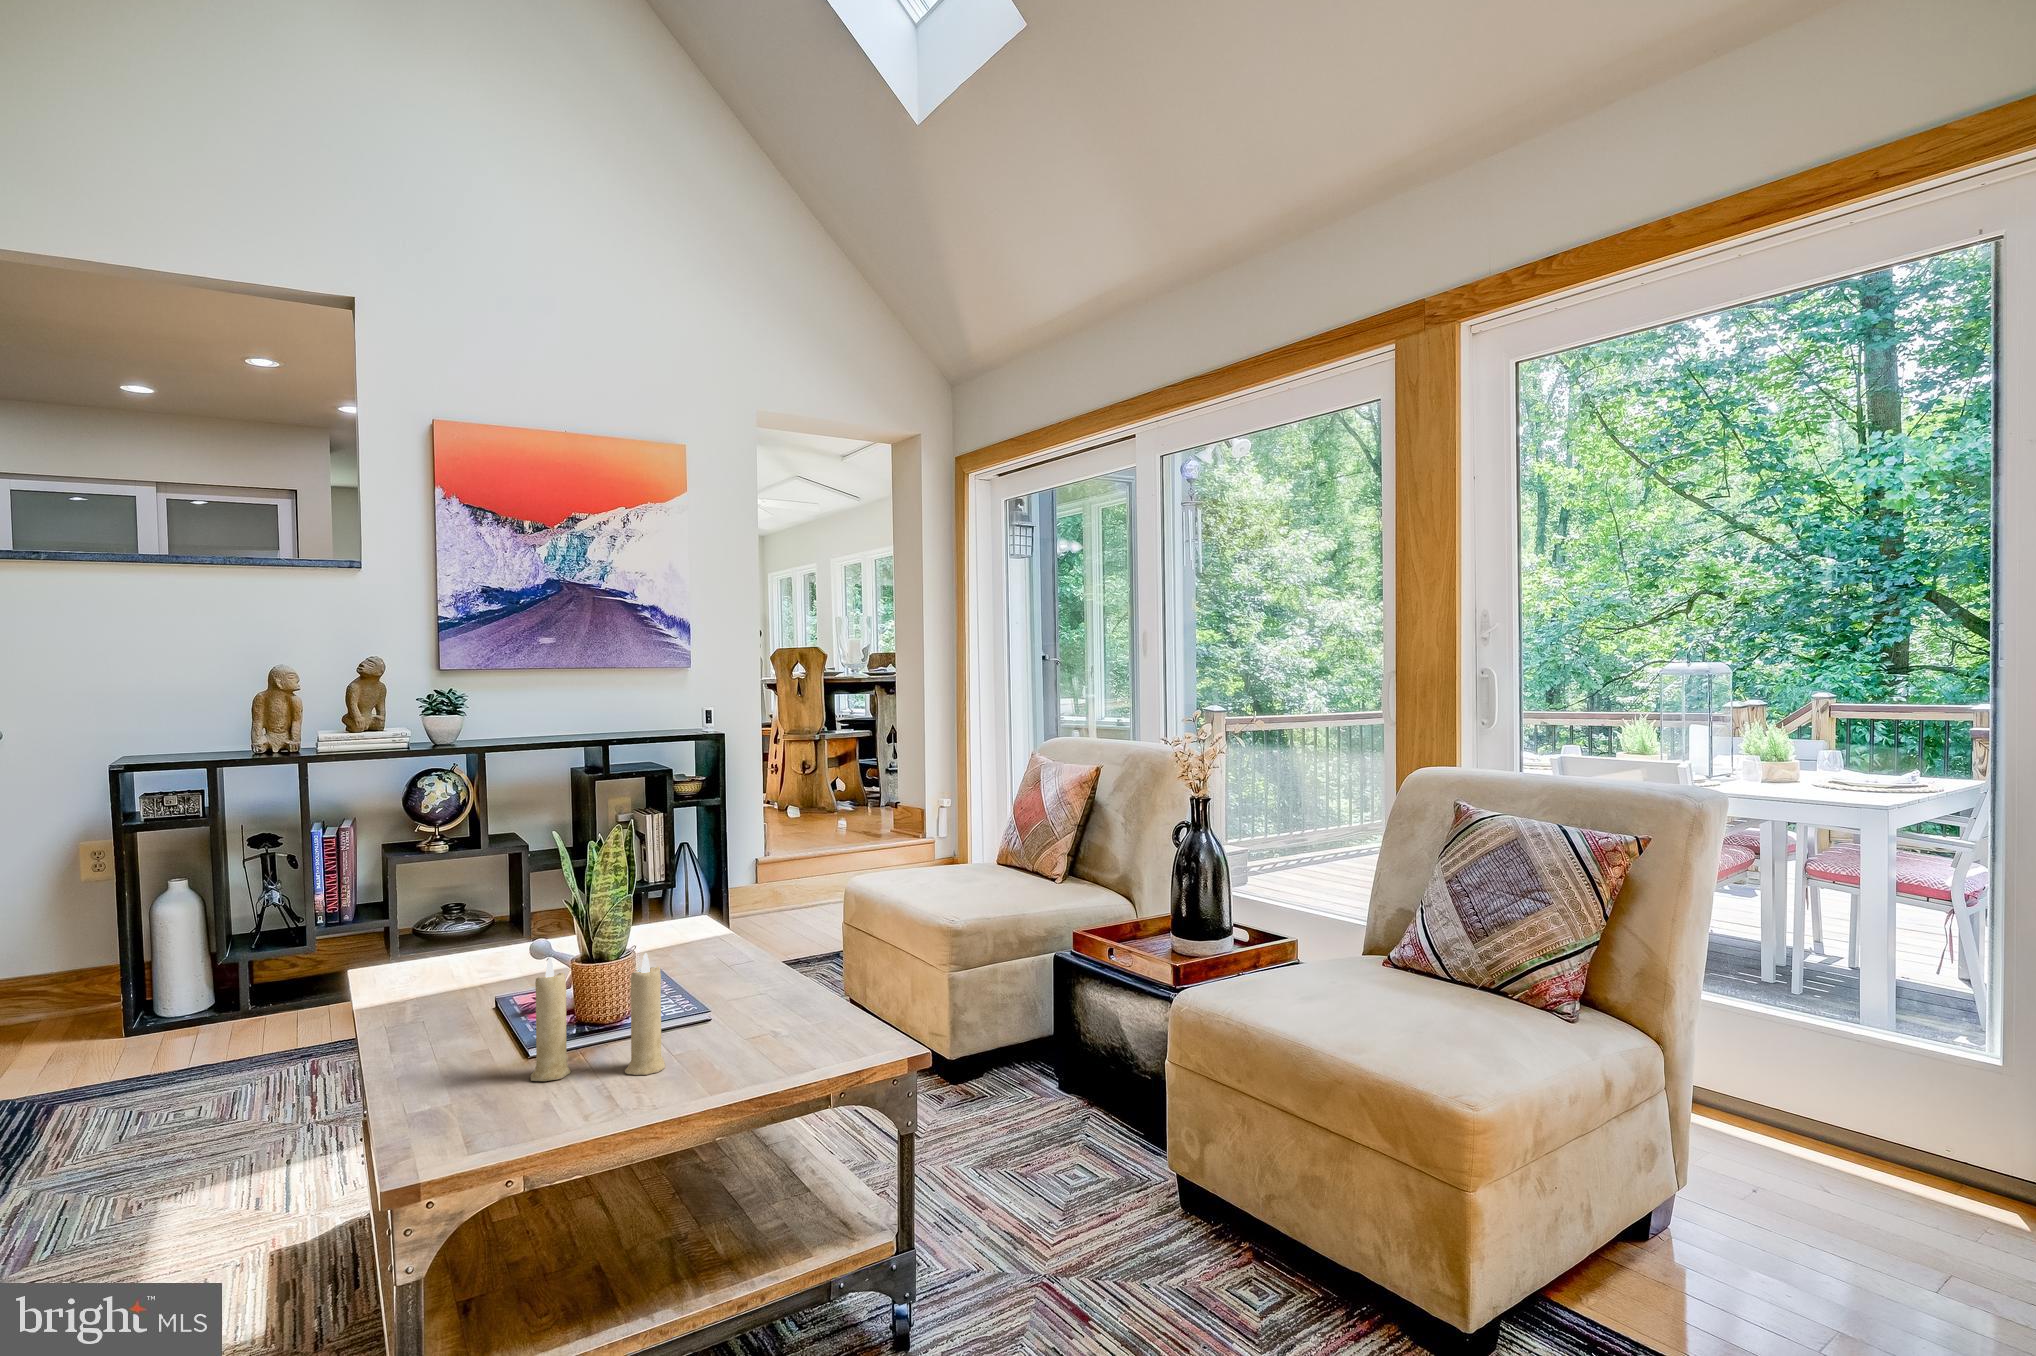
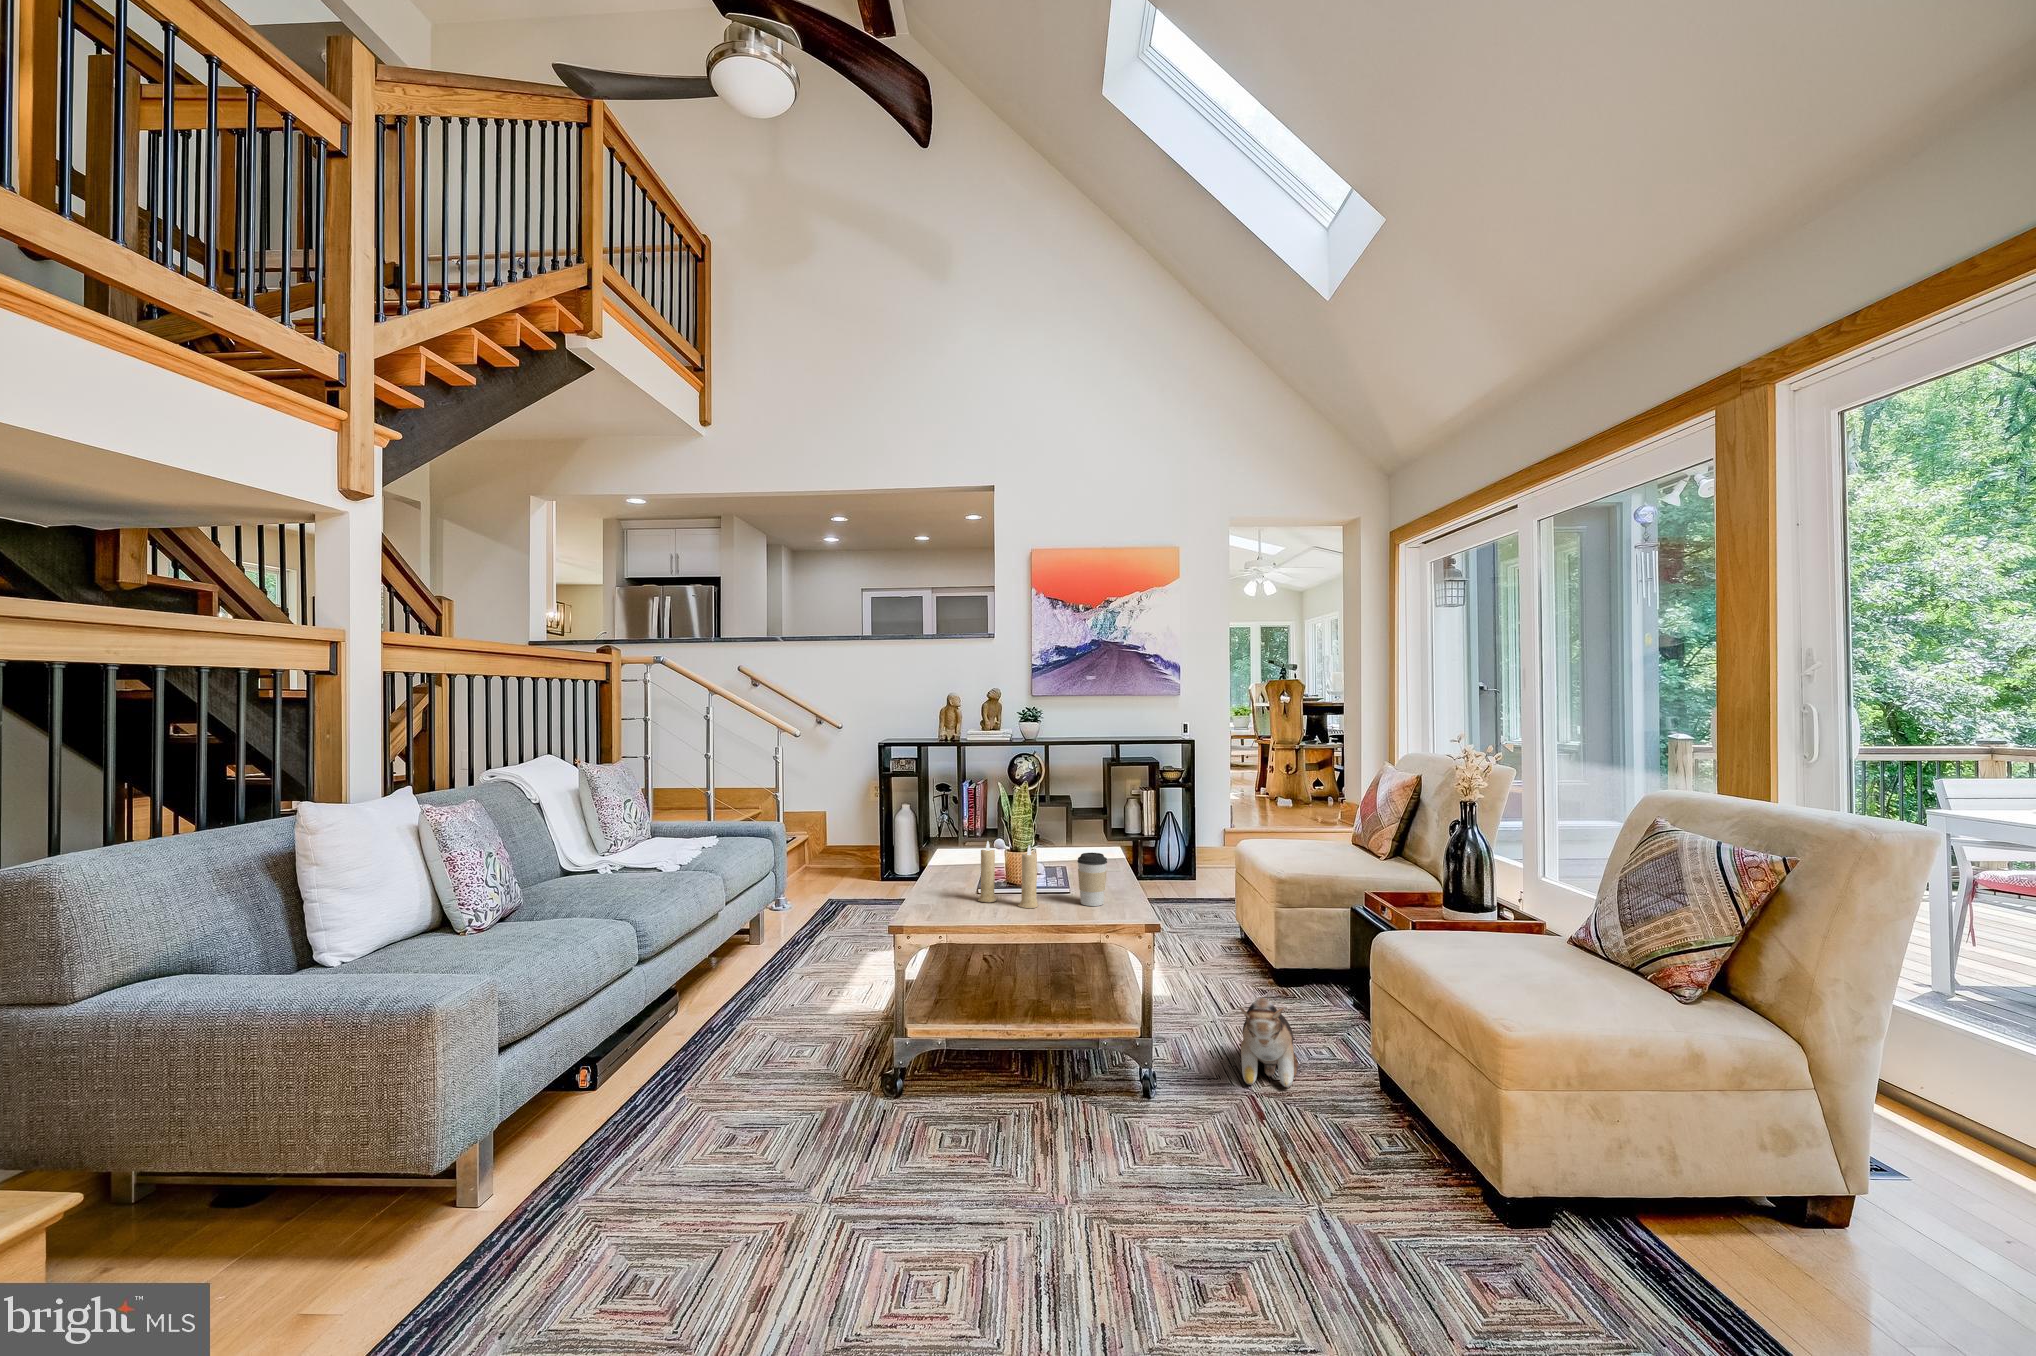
coffee cup: none [727,944,782,1042] -> present [1077,853,1107,906]
plush toy: none [996,1128,1094,1266] -> present [1239,998,1298,1087]

